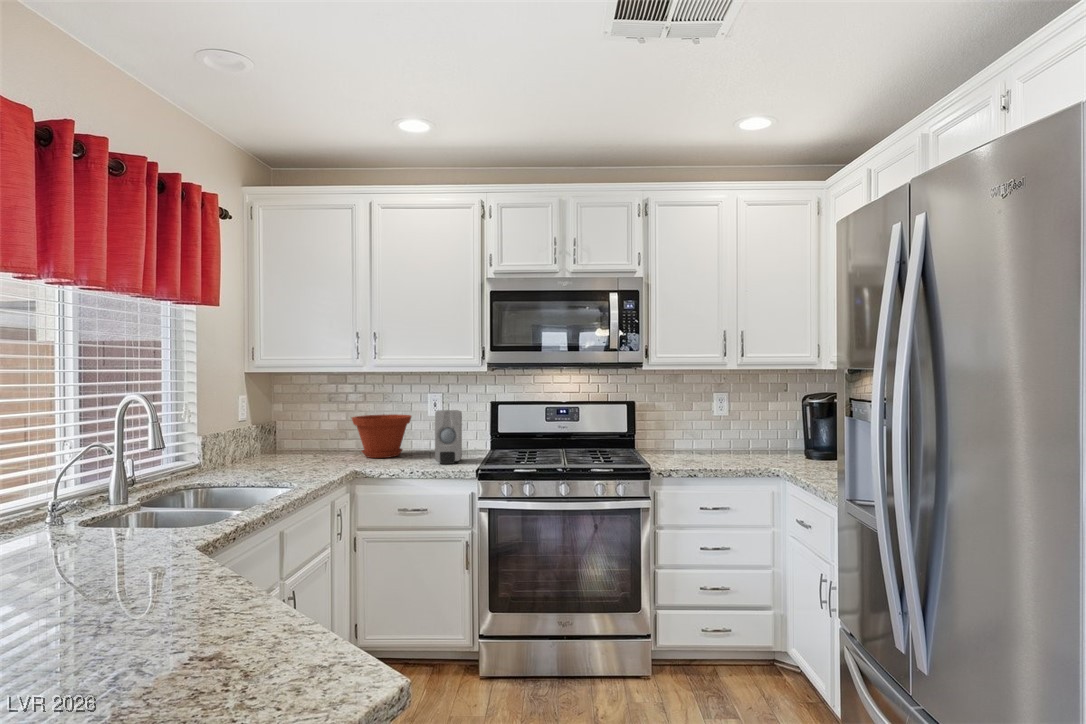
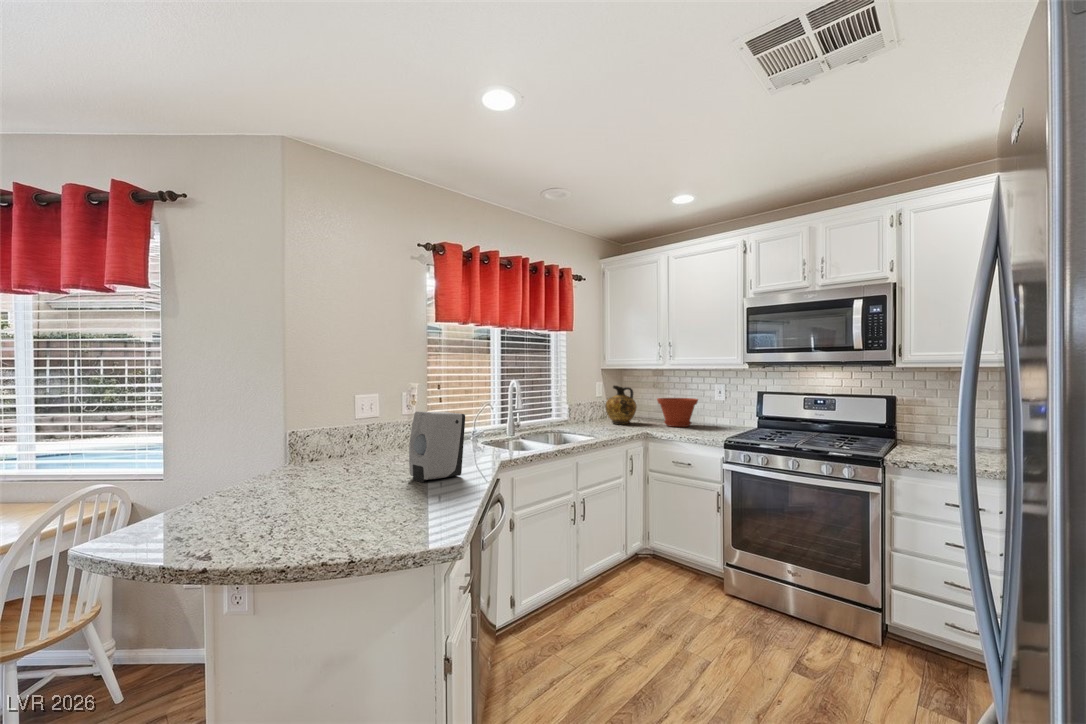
ceramic jug: none [265,400,318,463] -> present [605,386,636,424]
soap dispenser: present [435,410,462,464] -> present [409,412,465,482]

